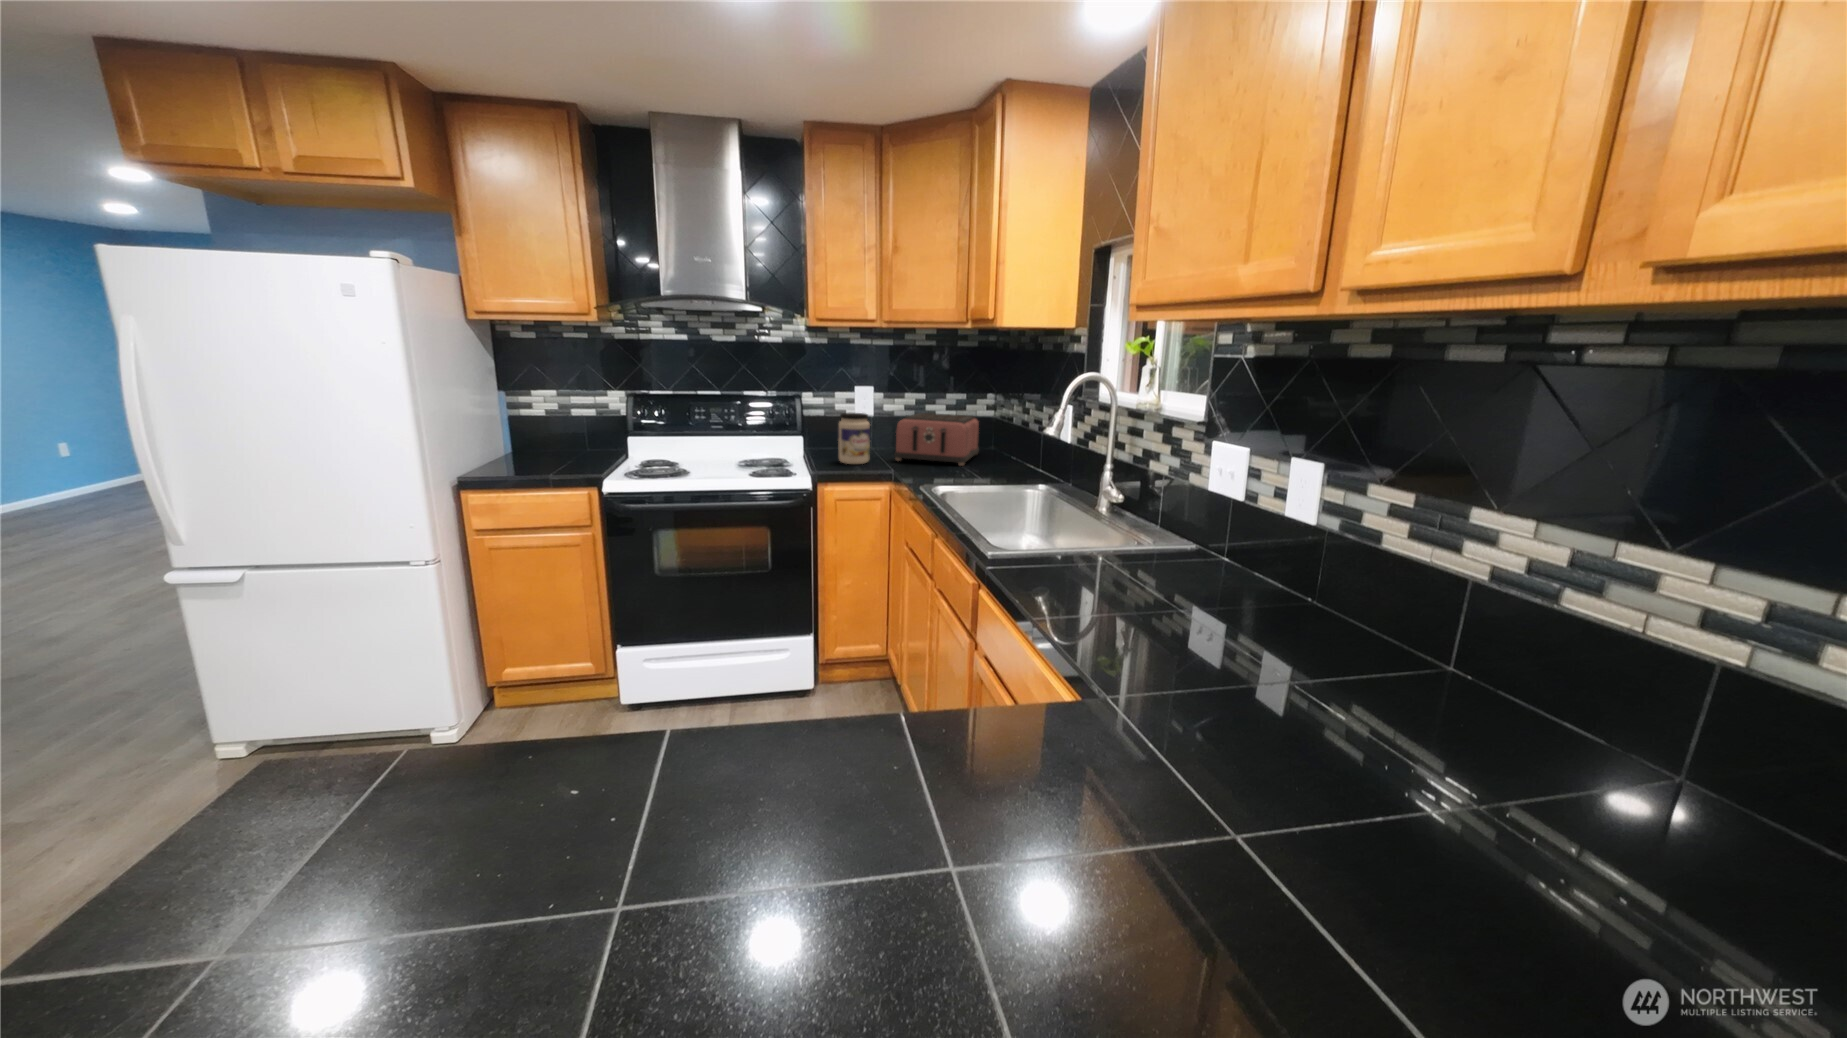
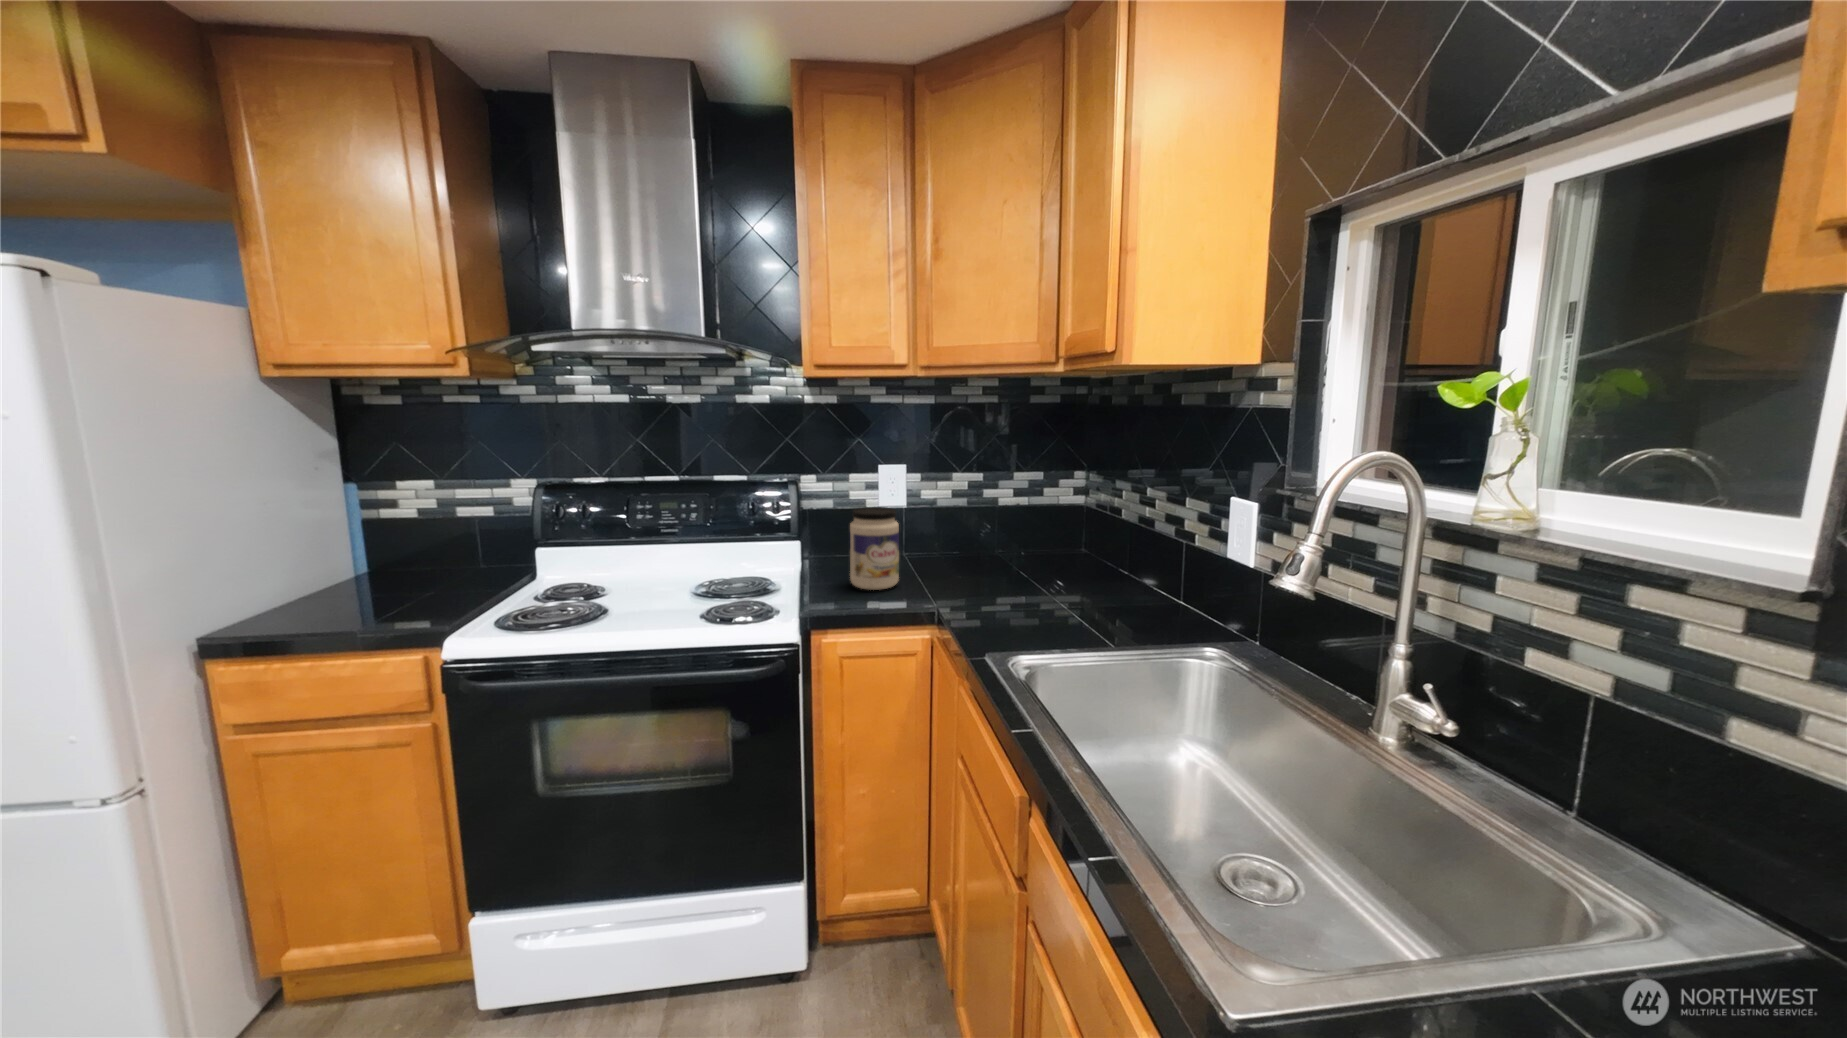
toaster: present [894,413,979,466] -> none [937,502,1068,591]

